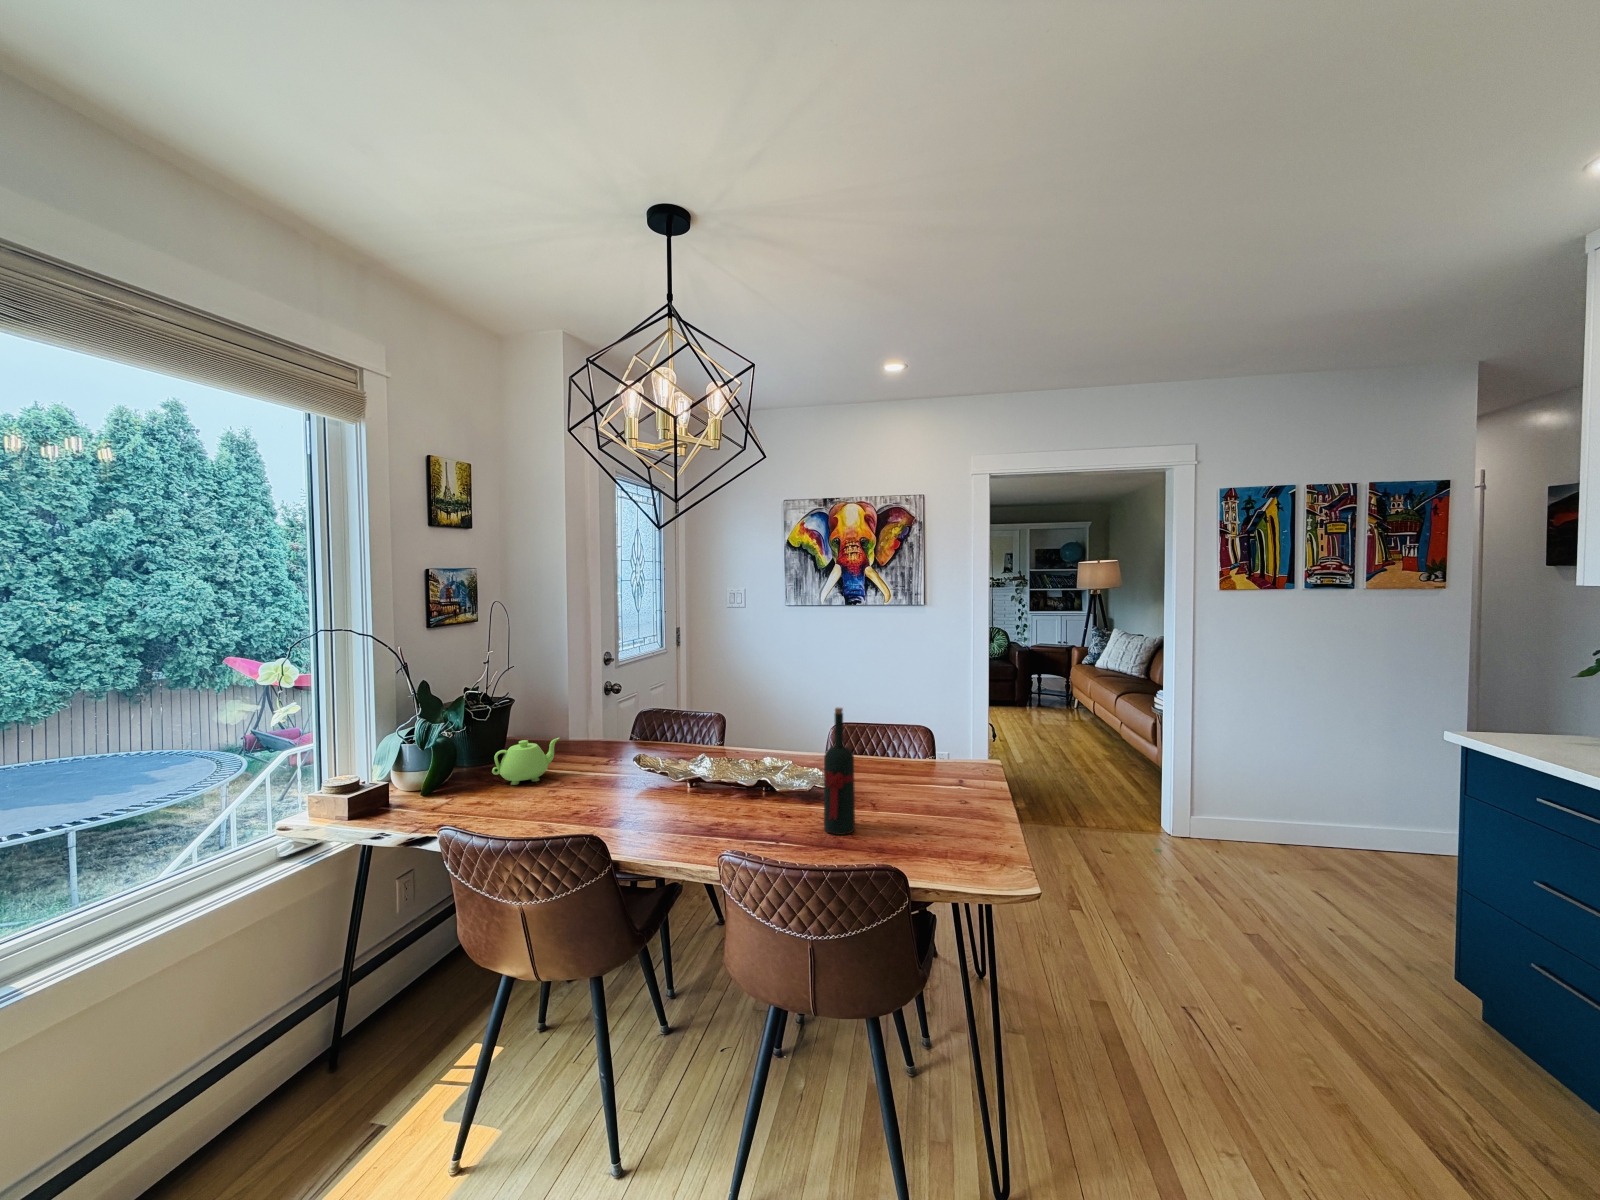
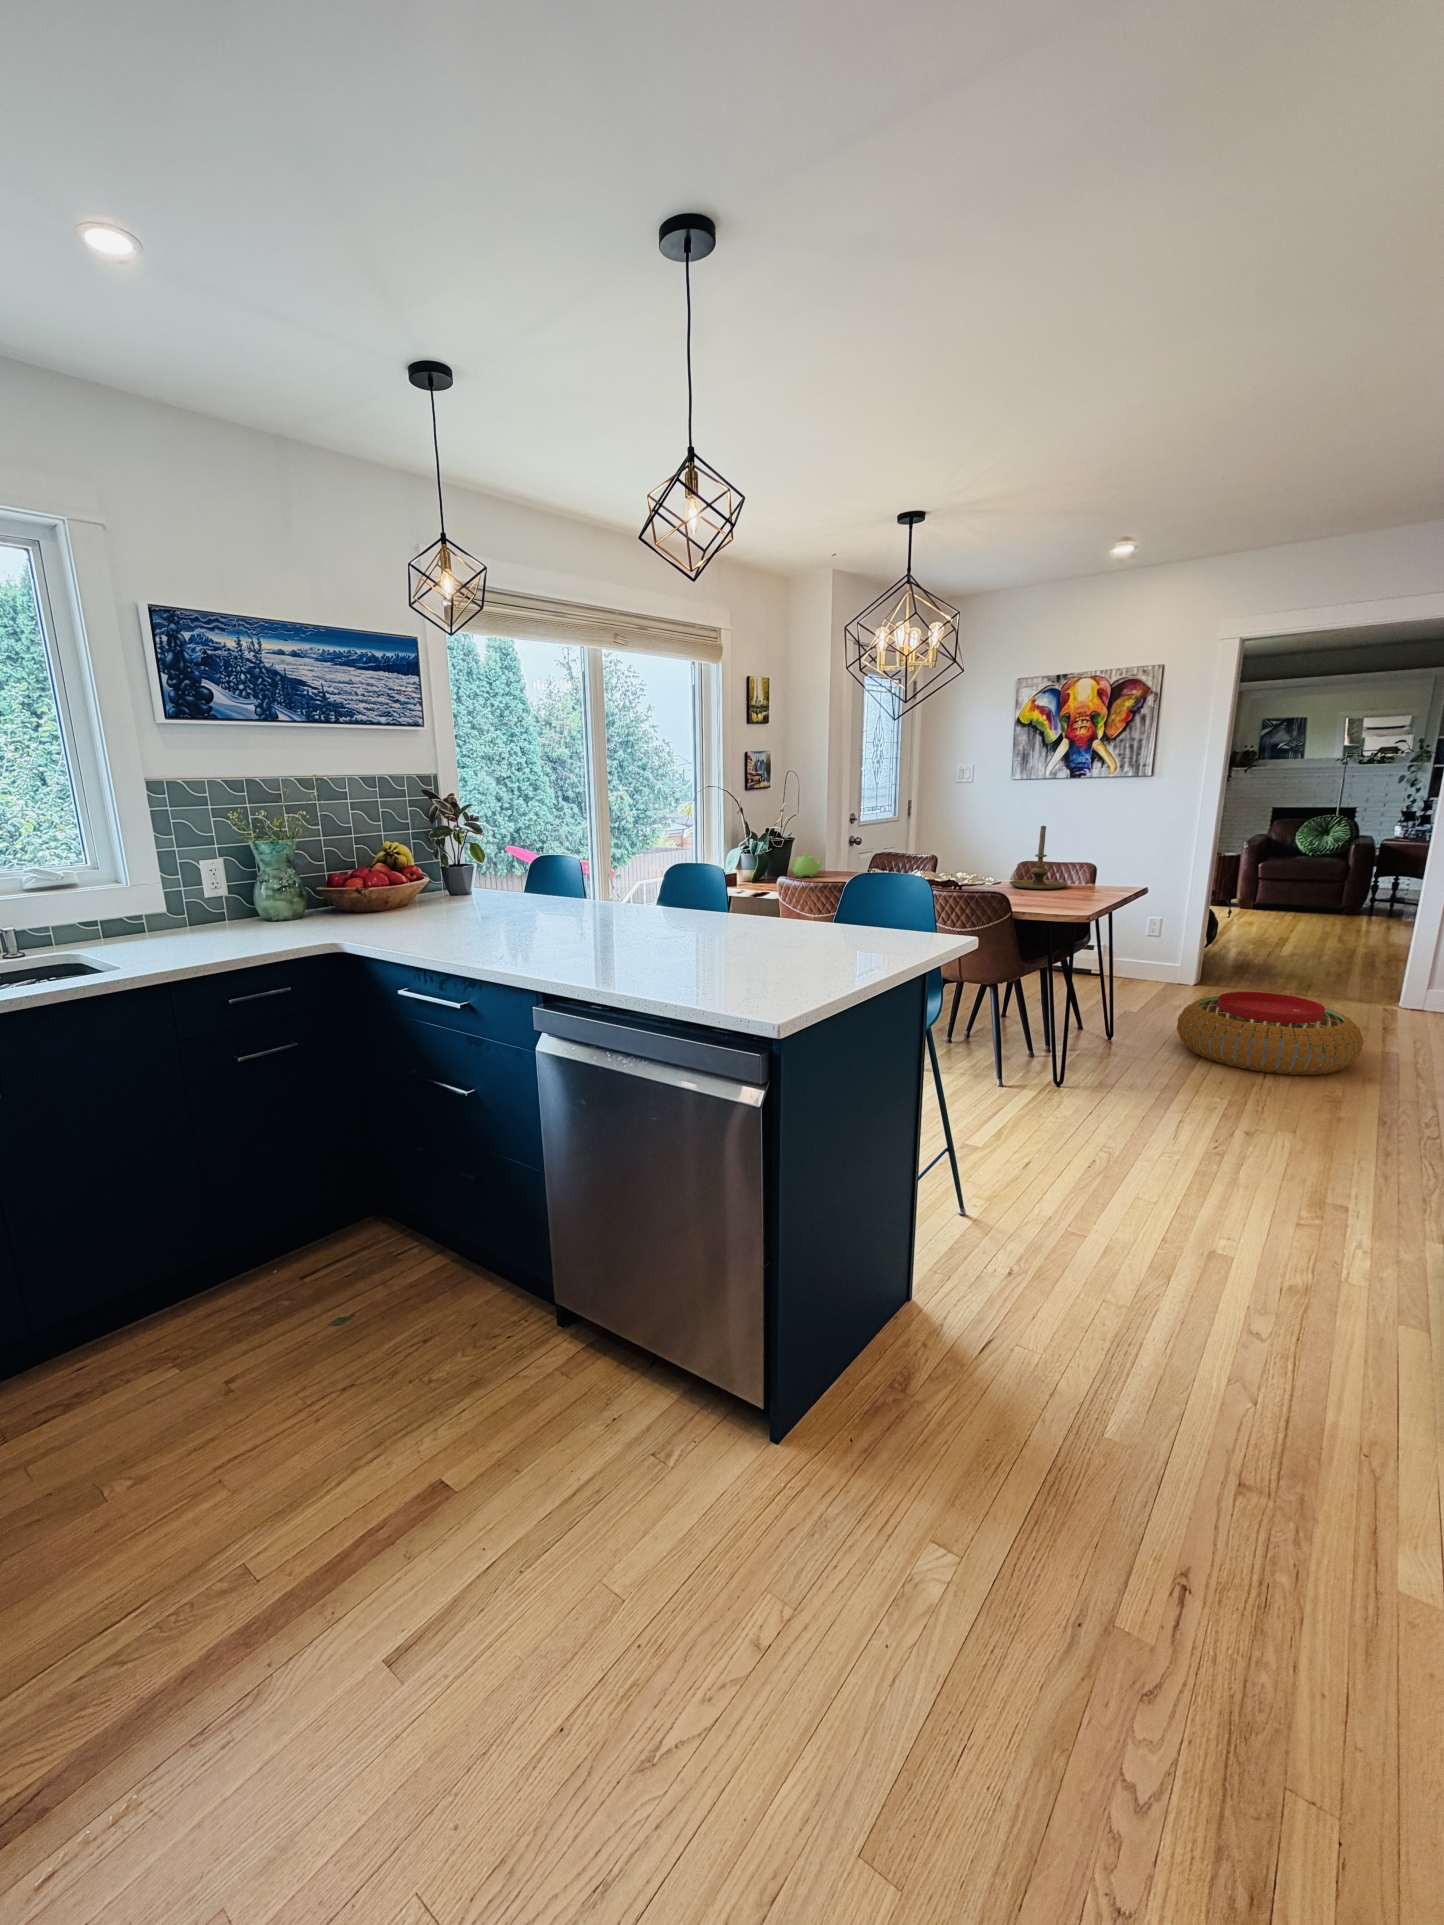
candle holder: none [867,697,955,807] -> present [1009,826,1068,889]
wine bottle: present [824,707,855,835] -> none [972,824,993,893]
pouf: none [1061,877,1296,1036] -> present [1177,992,1364,1075]

